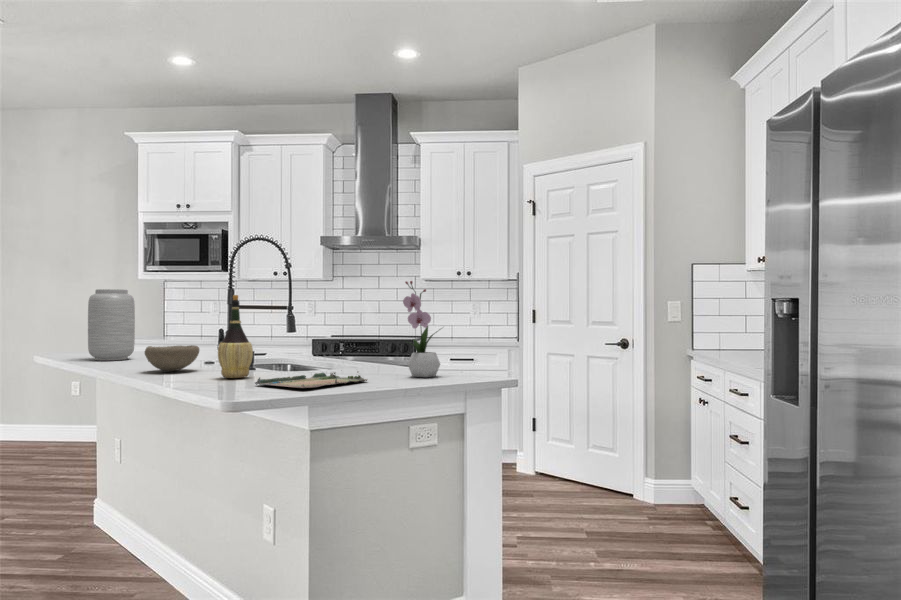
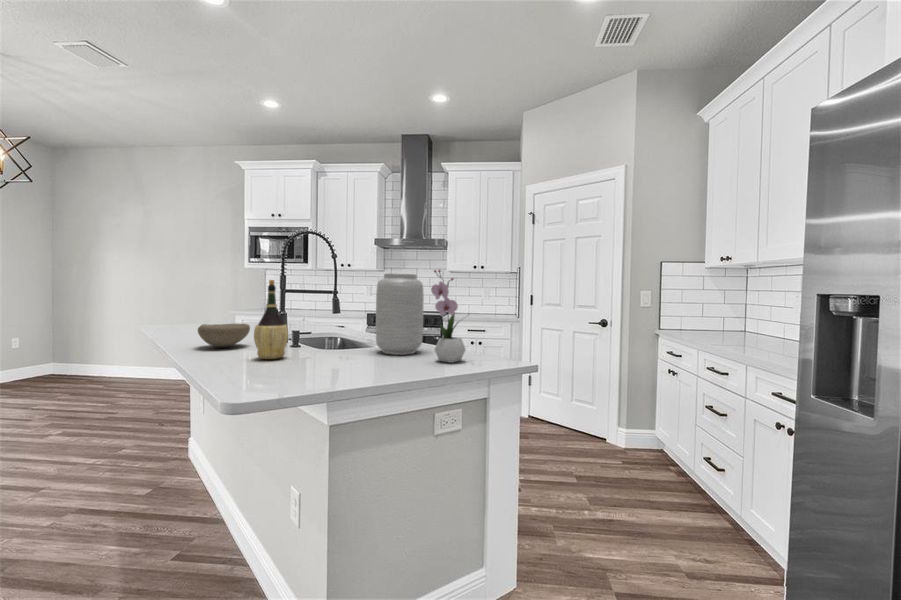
vase: present [88,289,135,361] -> present [376,273,424,355]
tray: present [255,372,367,388] -> none [279,355,395,381]

